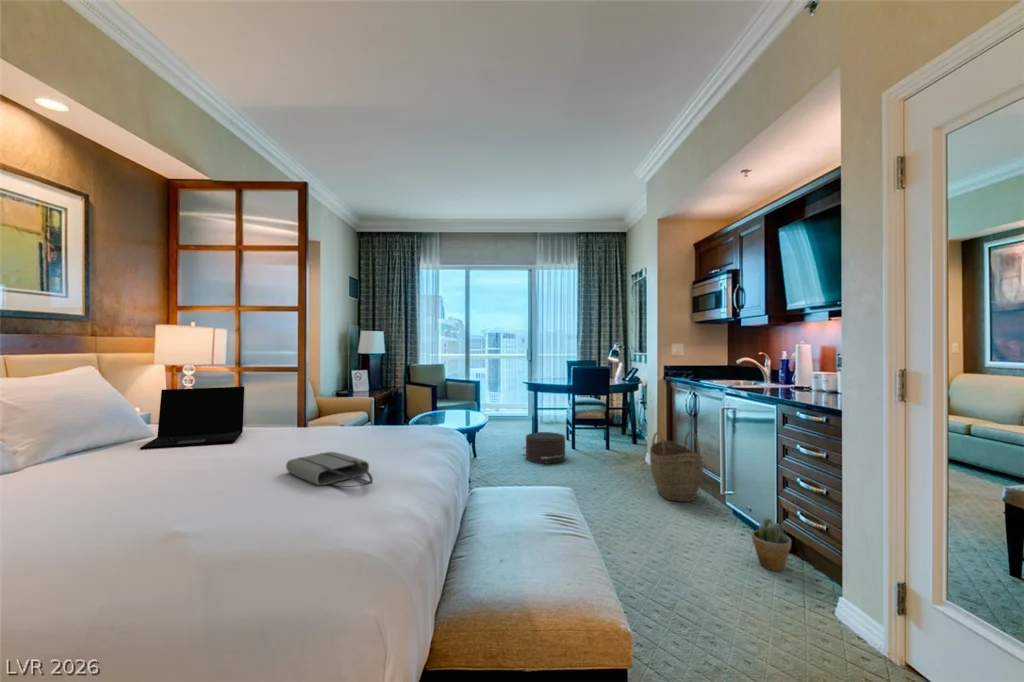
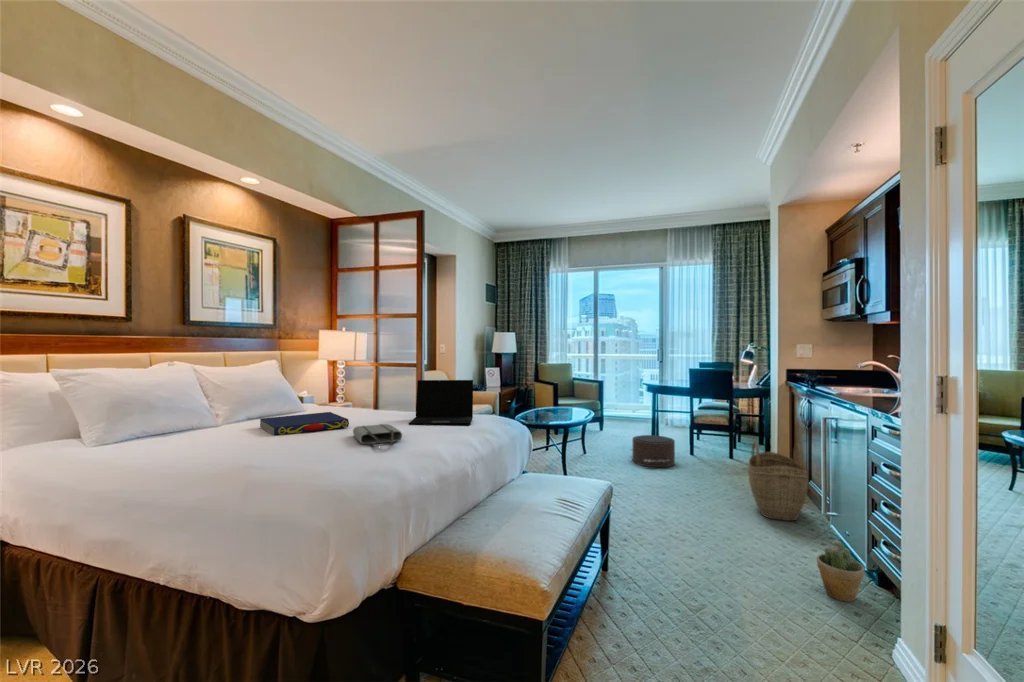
laptop: present [140,387,244,450] -> present [409,380,473,425]
book: none [109,440,264,487] -> present [260,412,349,436]

